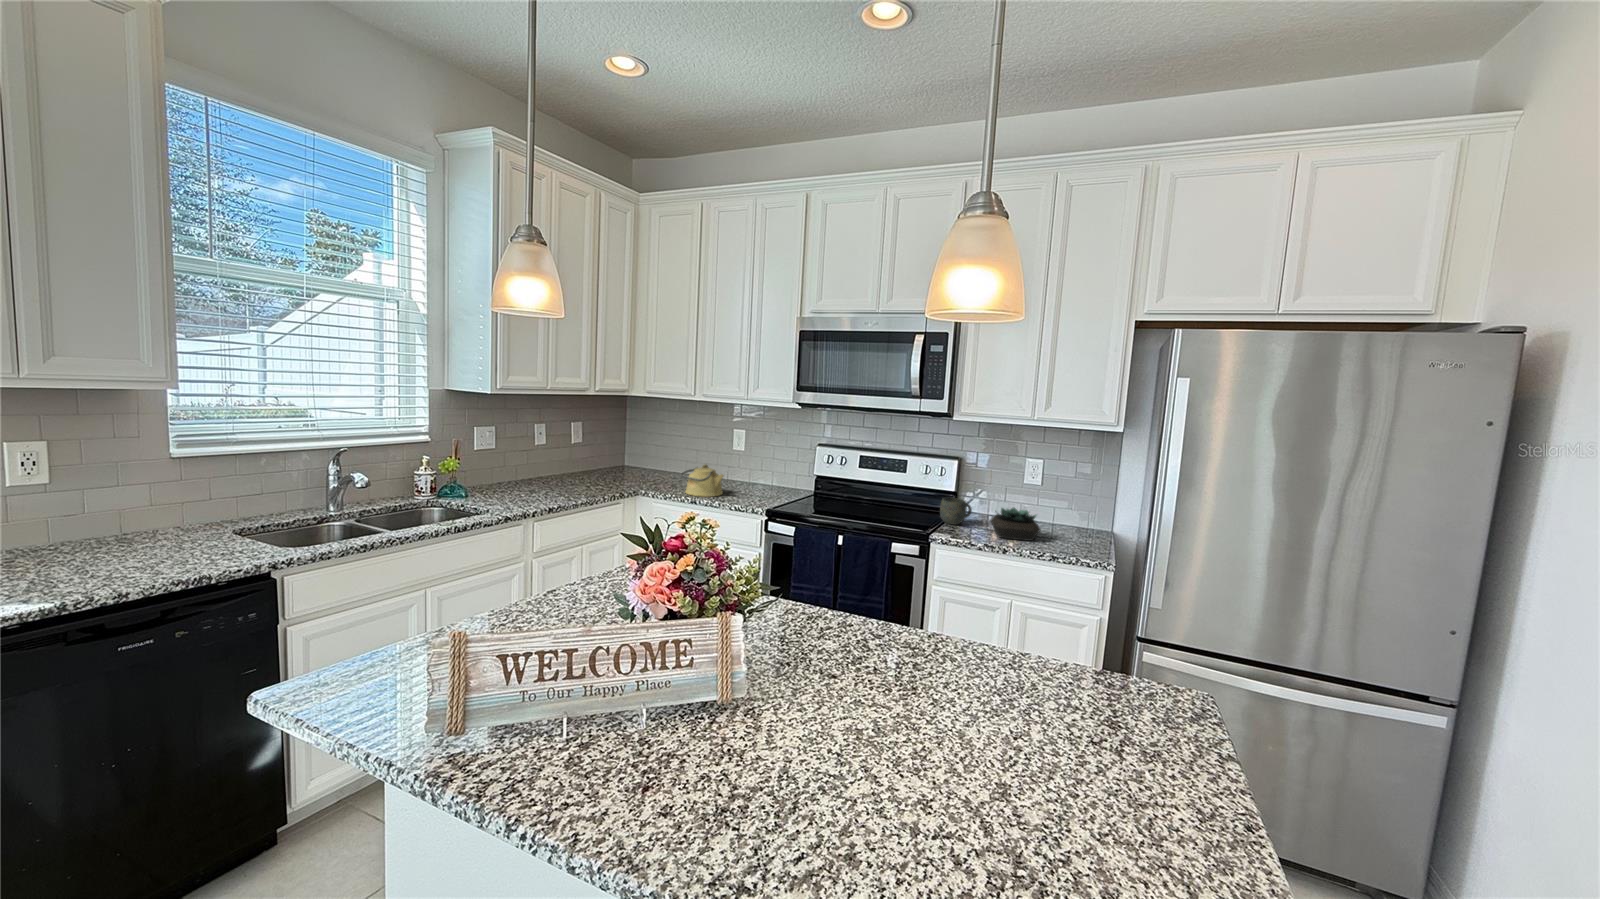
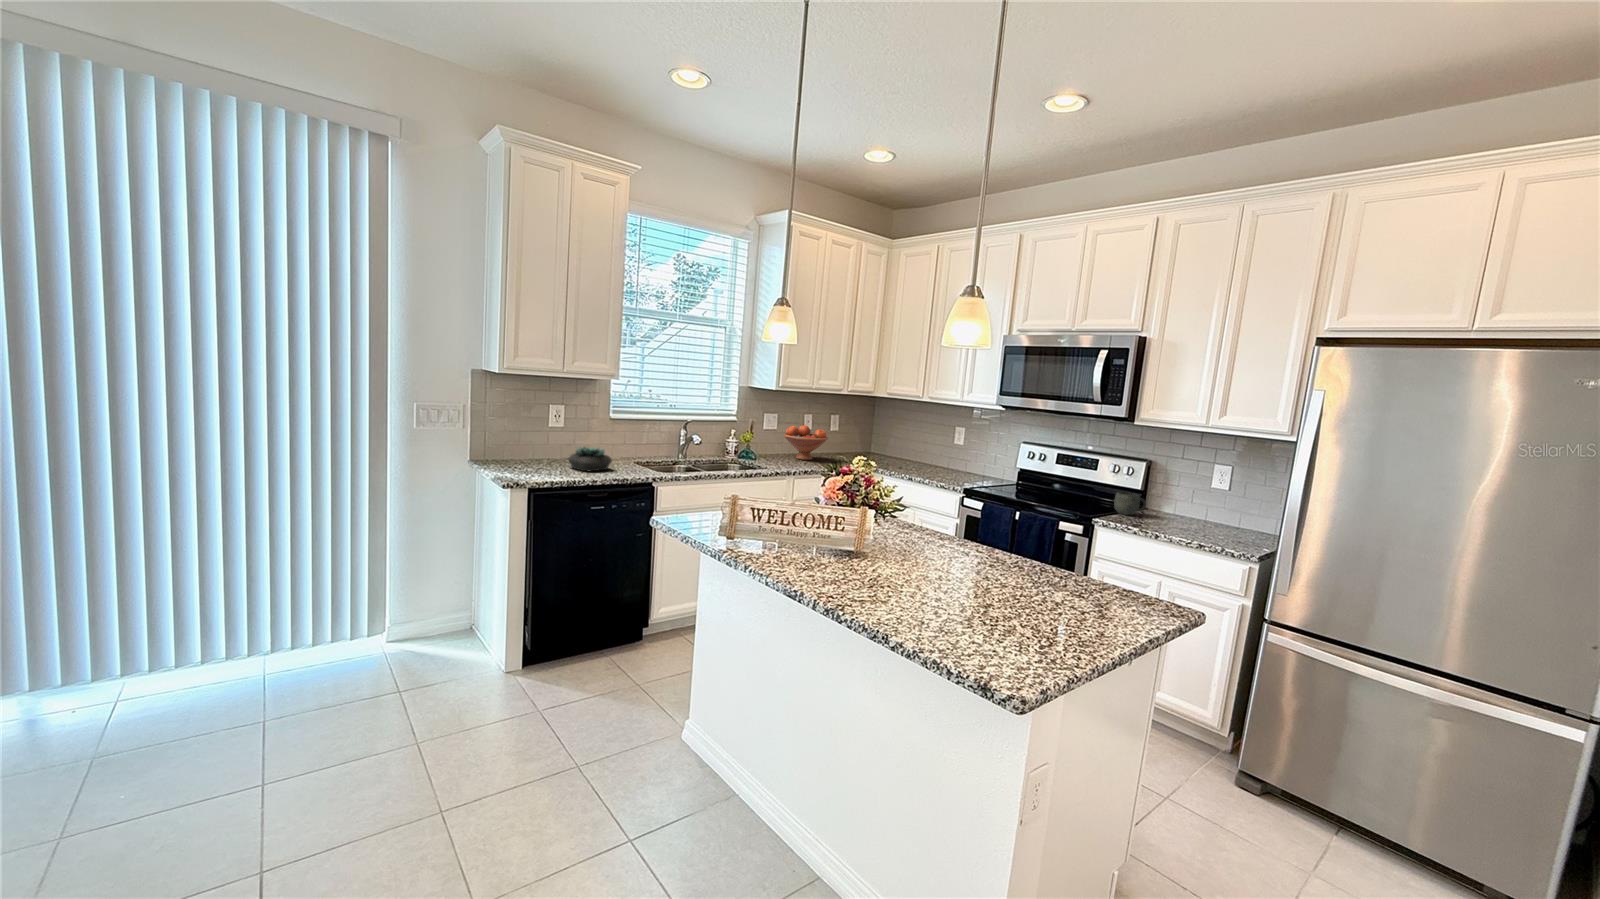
fruit bowl: none [505,439,571,487] -> present [784,425,828,460]
kettle: present [680,464,724,497] -> none [903,451,936,477]
succulent plant: present [991,508,1040,541] -> present [568,447,612,471]

